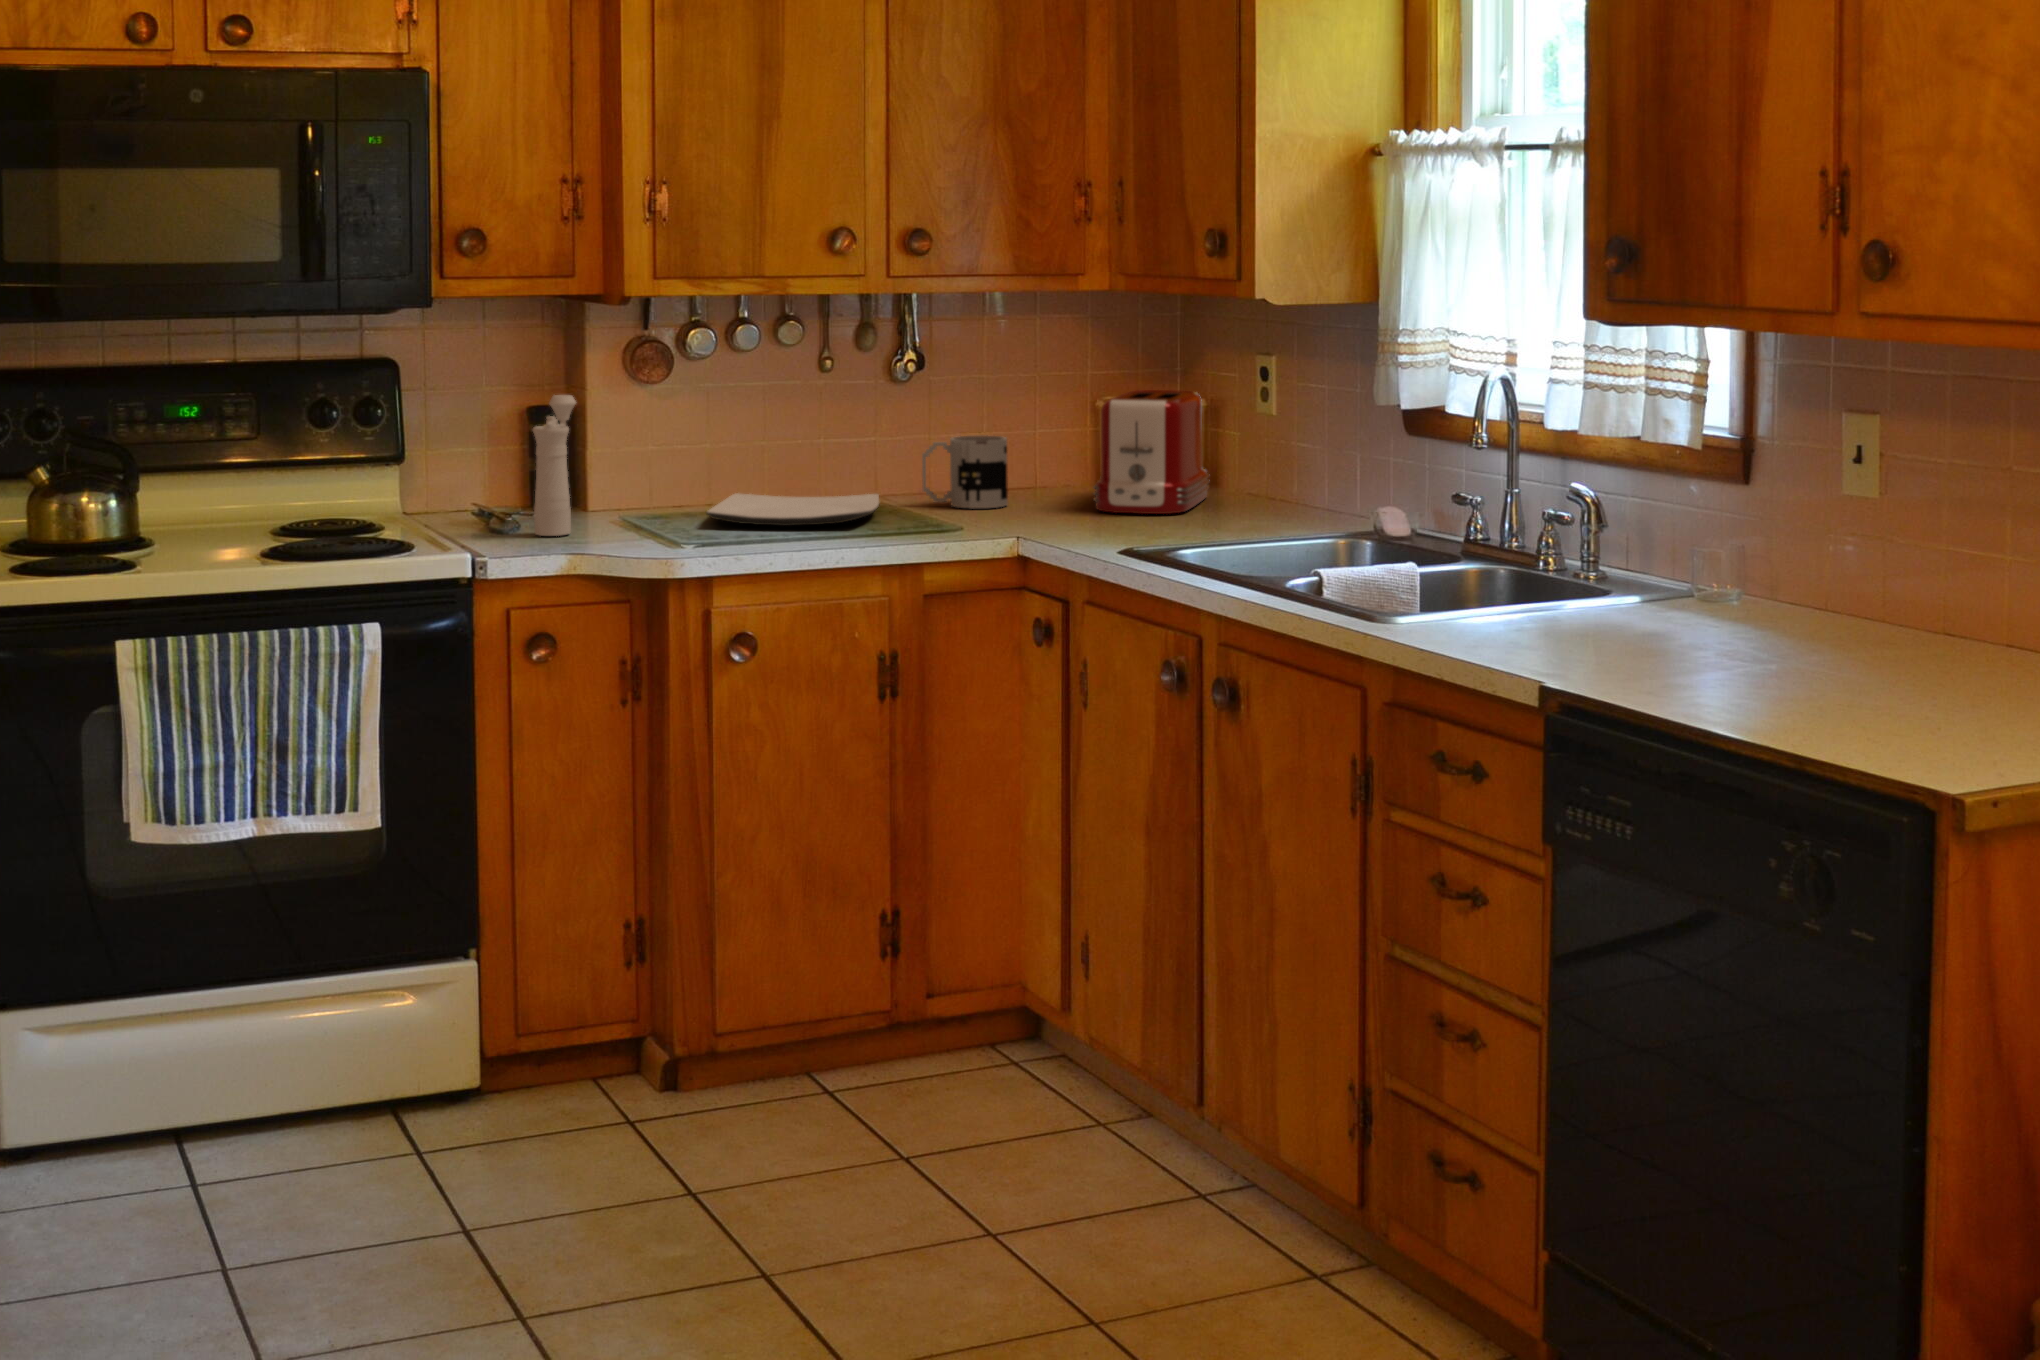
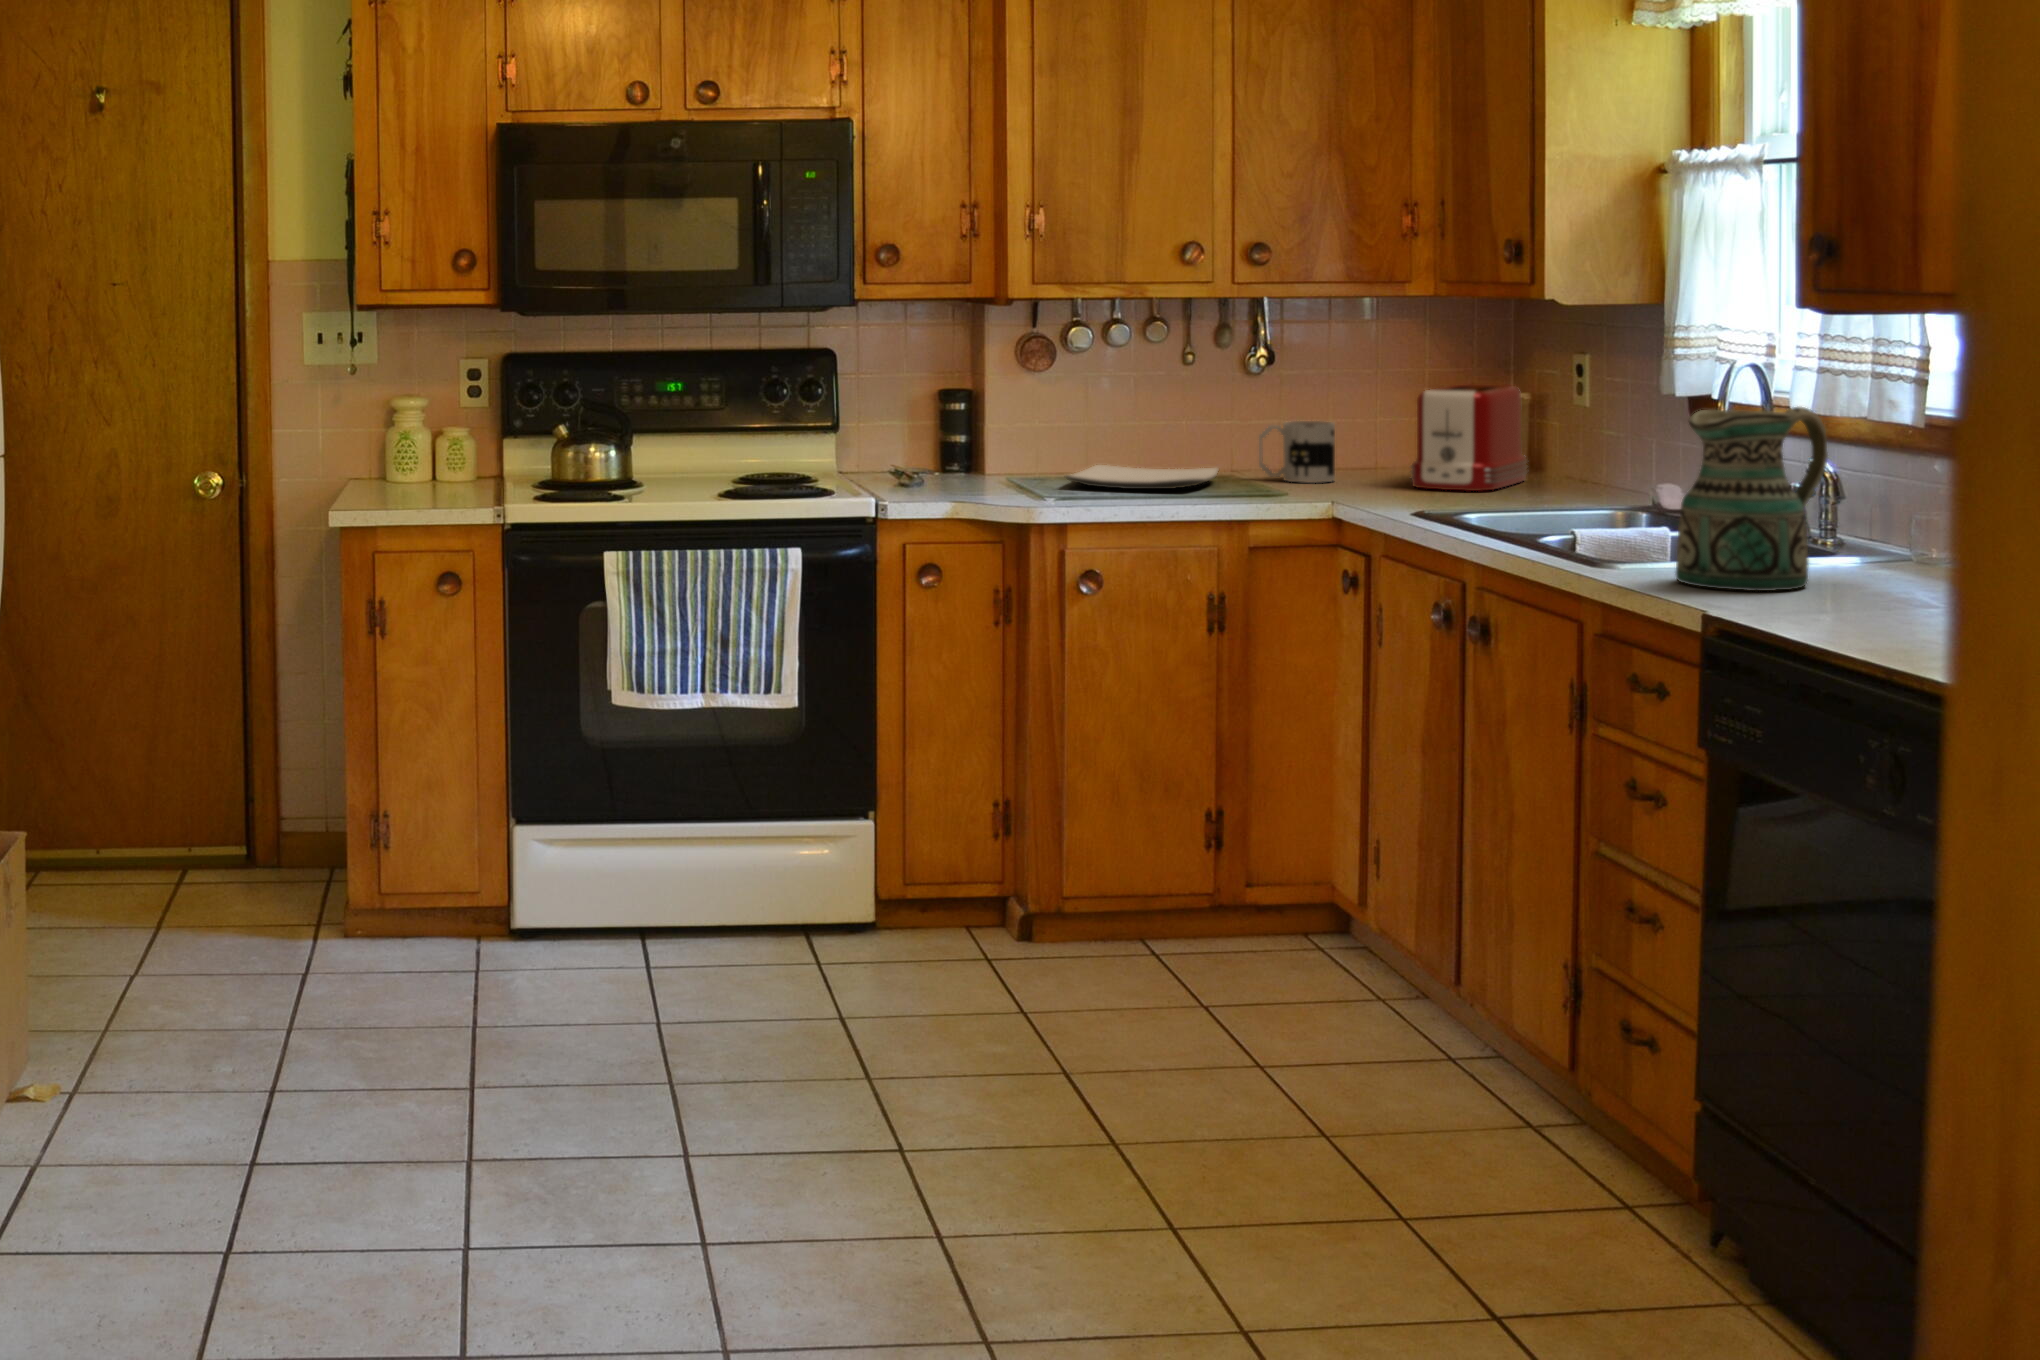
pepper mill: present [533,395,576,536] -> none [924,379,963,490]
ceramic pitcher: none [1500,436,1648,655] -> present [1676,407,1828,591]

